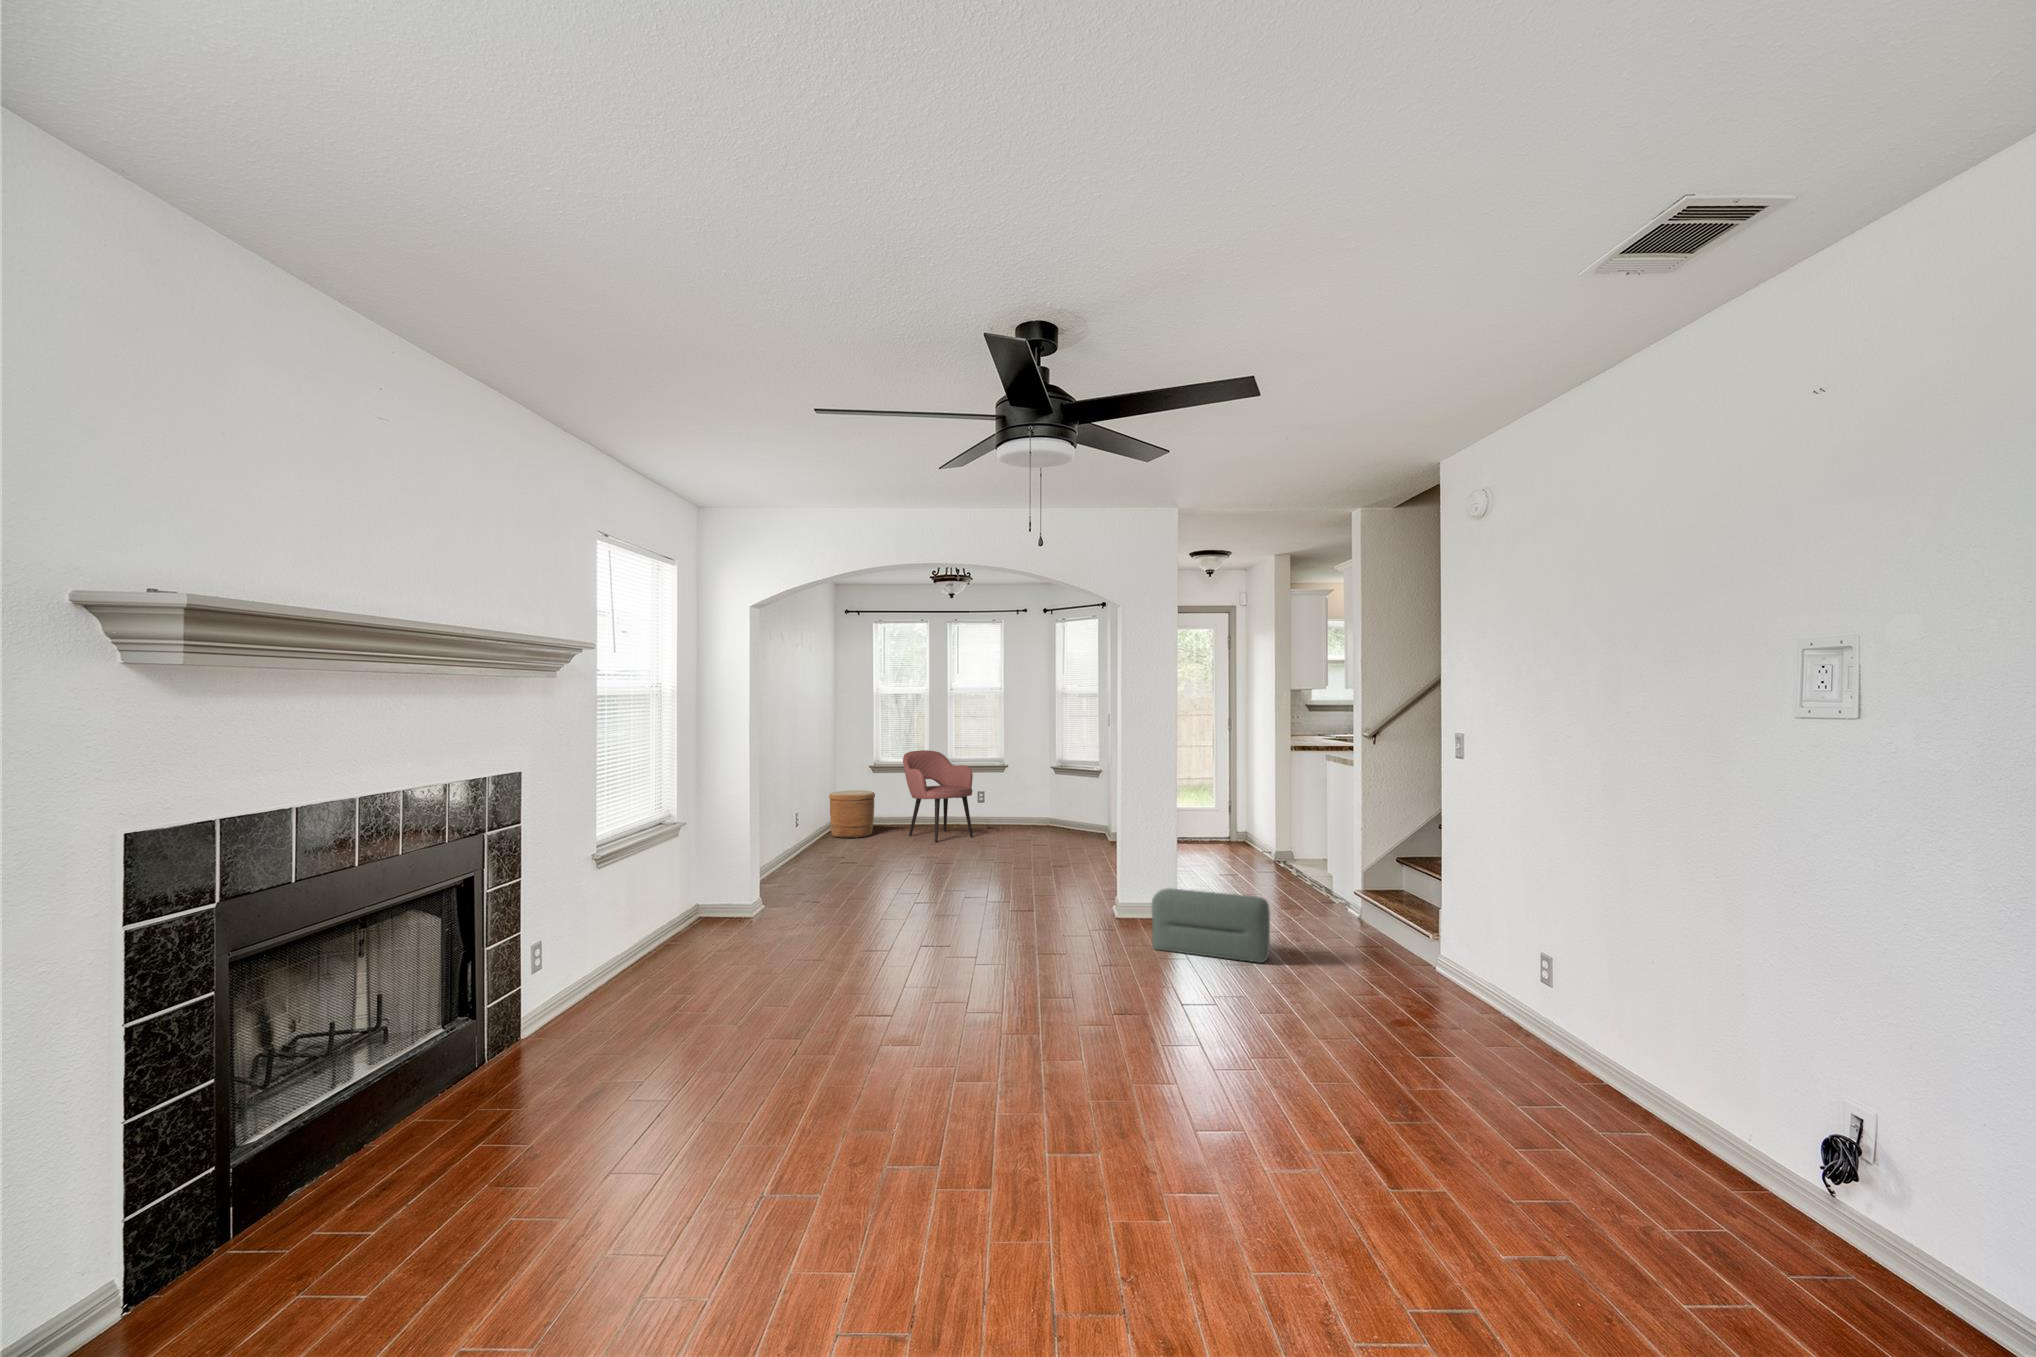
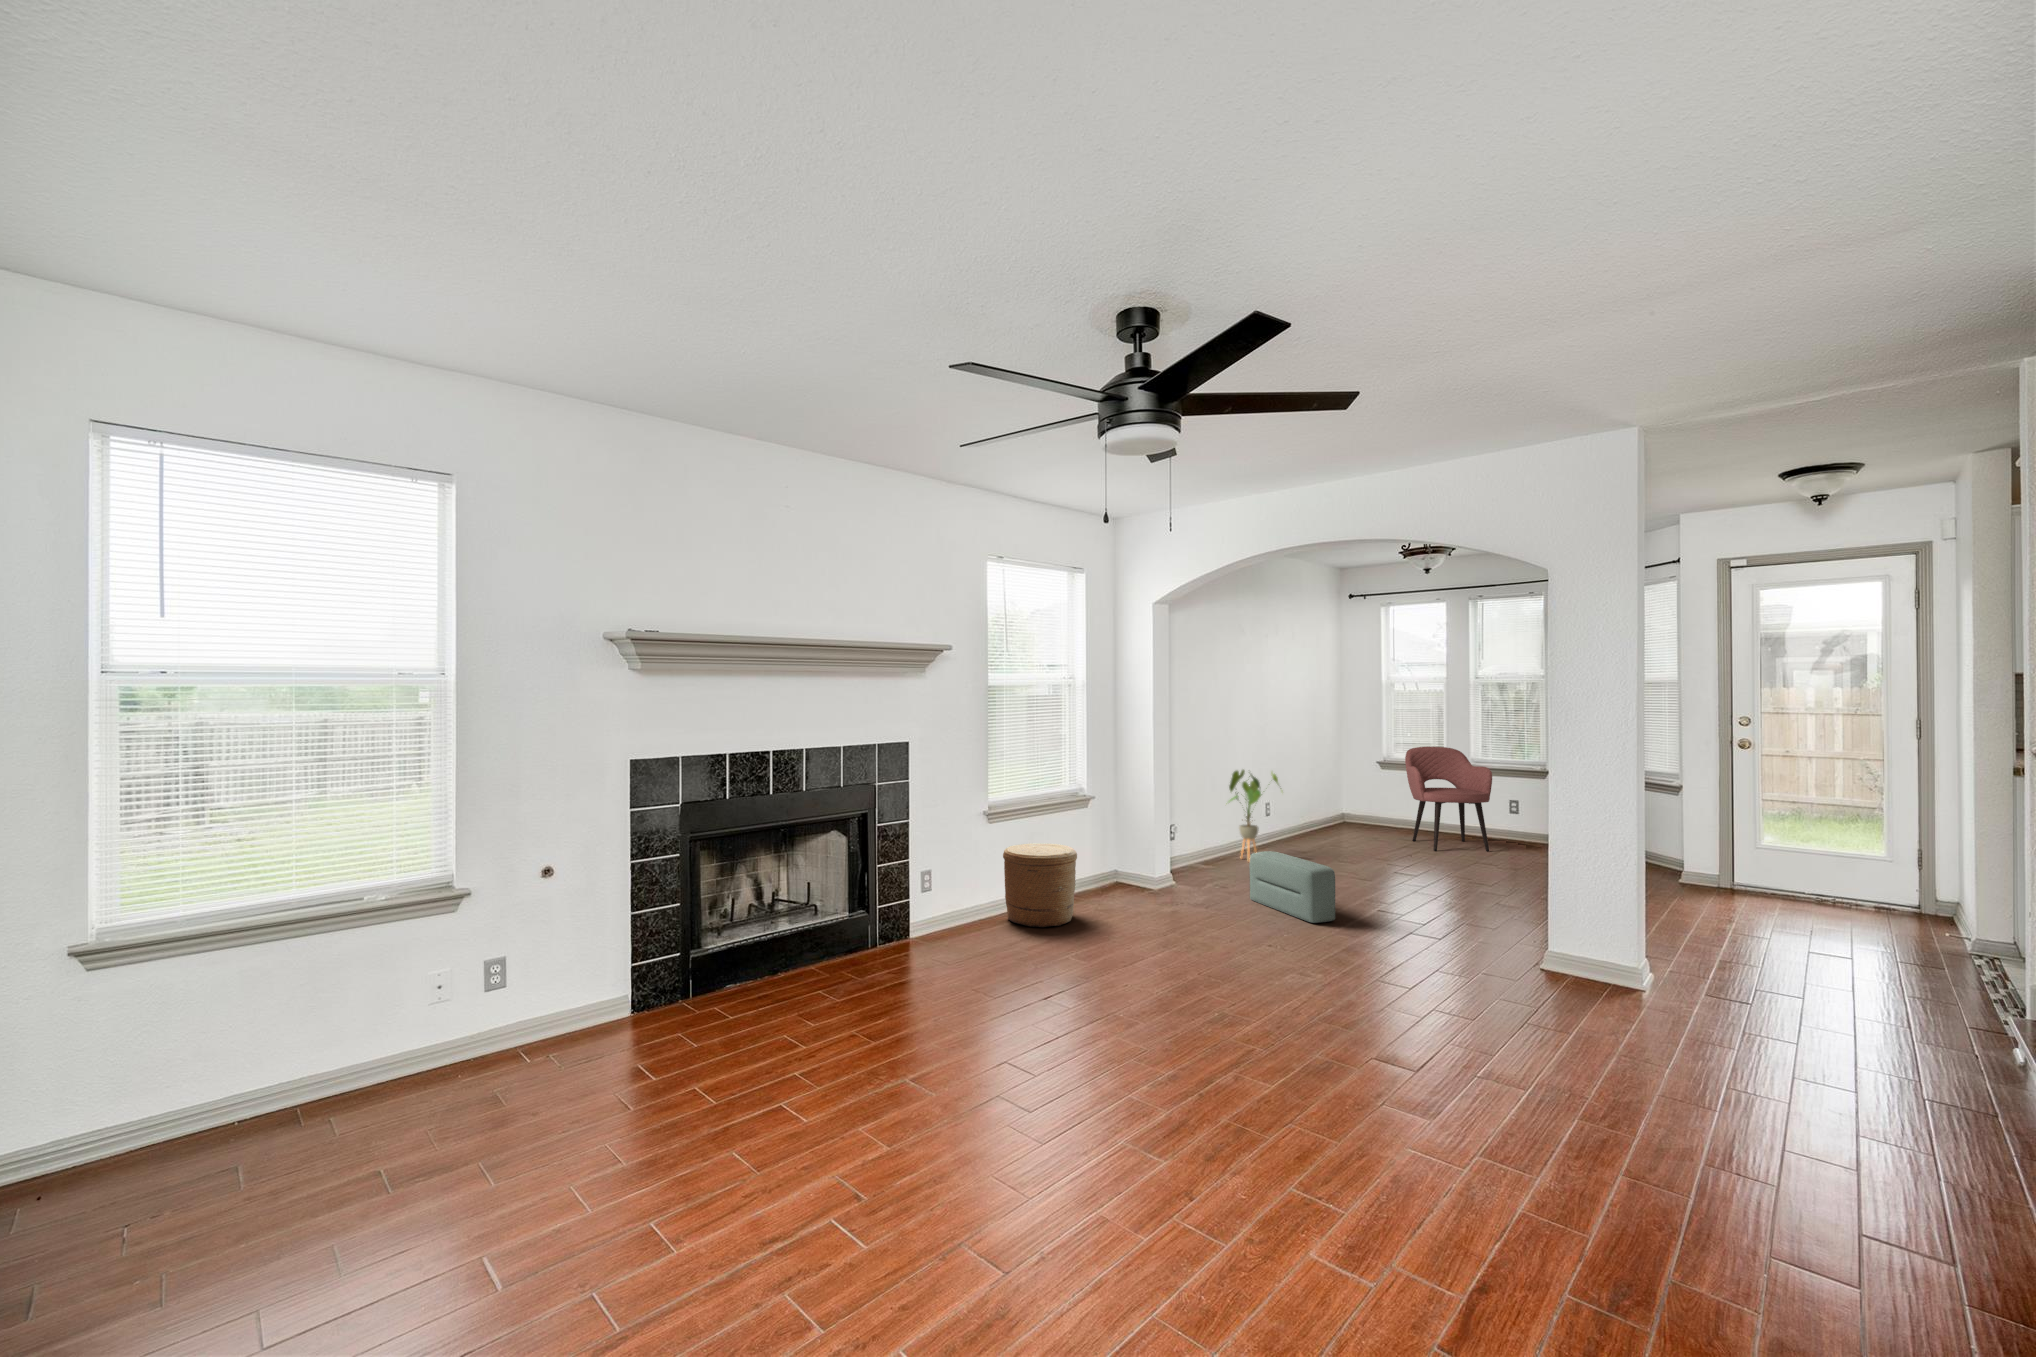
house plant: none [774,781,830,876] -> present [1229,770,1281,858]
woven basket: present [829,790,875,838] -> present [1003,843,1077,928]
pouf: present [1152,889,1270,963] -> present [1249,851,1335,923]

